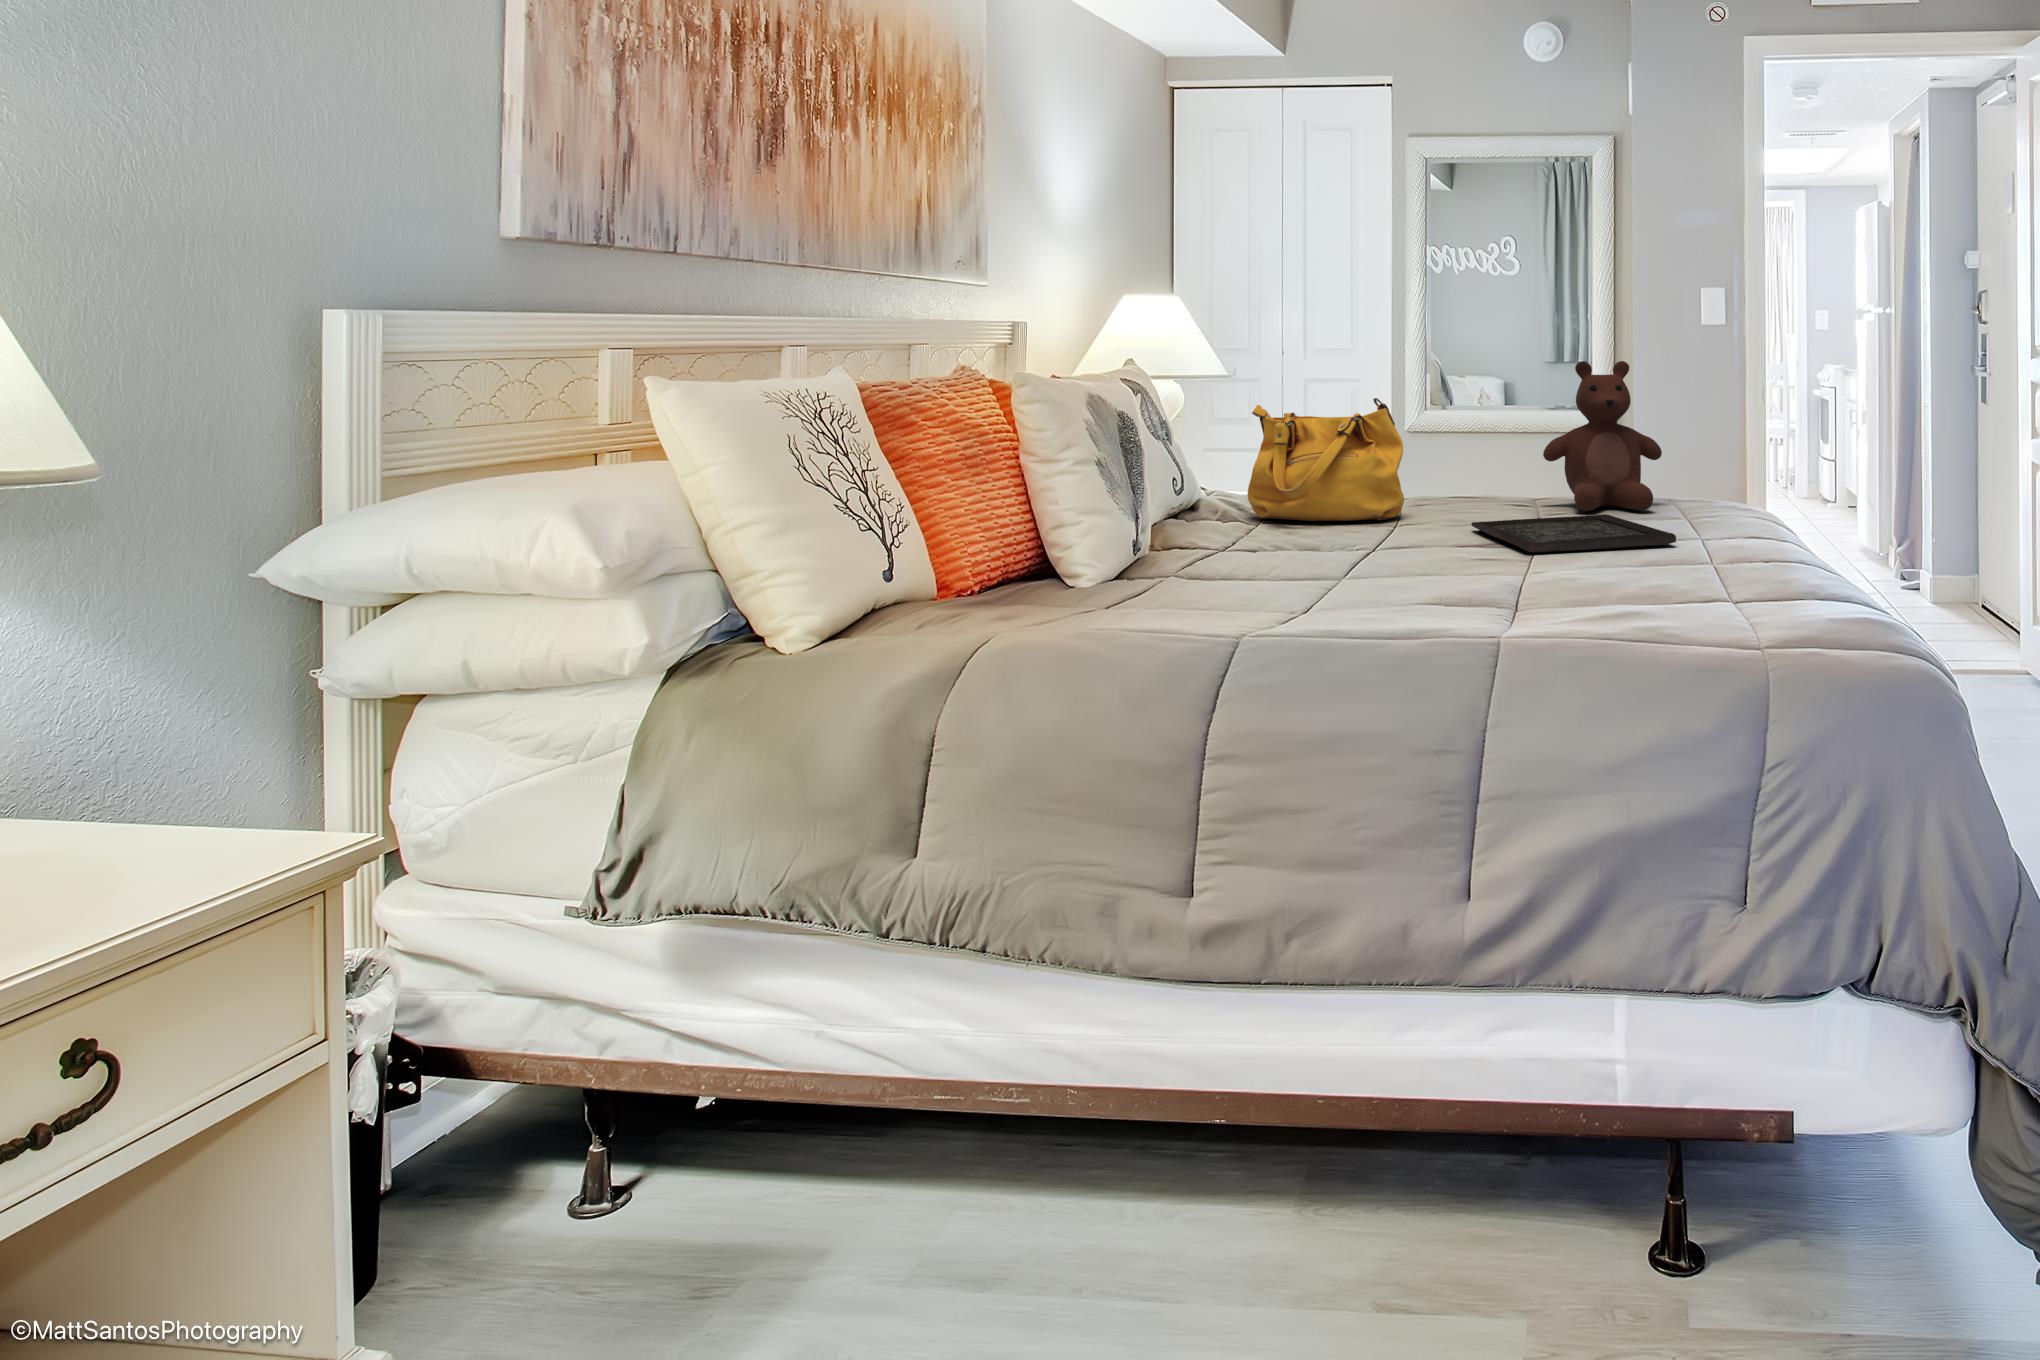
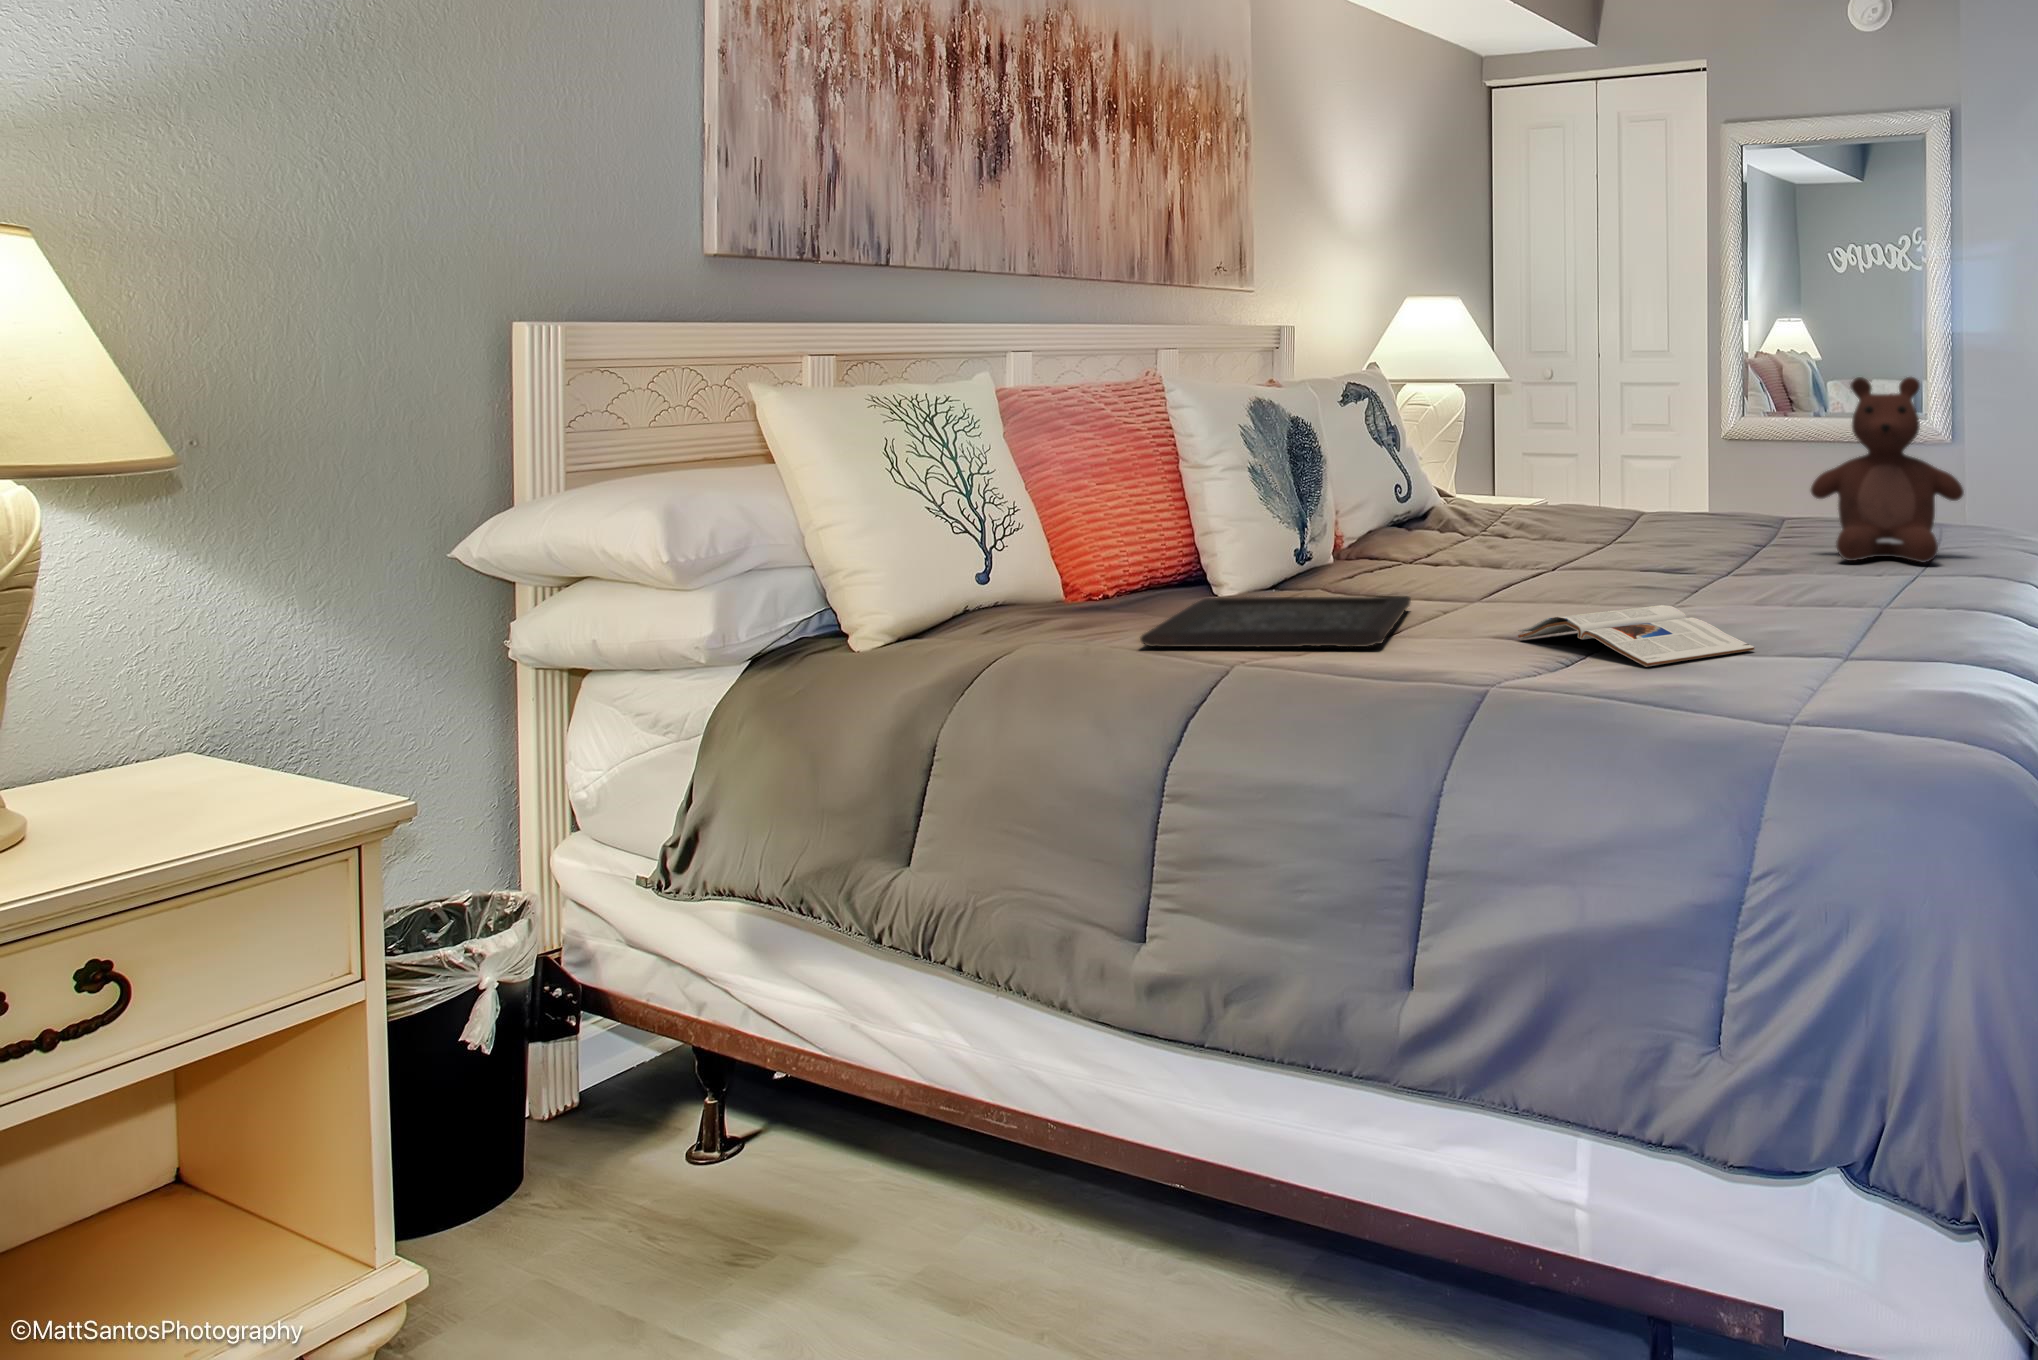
handbag: present [1248,398,1404,521] -> none [1458,419,1627,560]
tray: present [1471,514,1676,553] -> present [1140,596,1411,647]
magazine: none [1436,560,1636,613] -> present [1518,605,1755,667]

